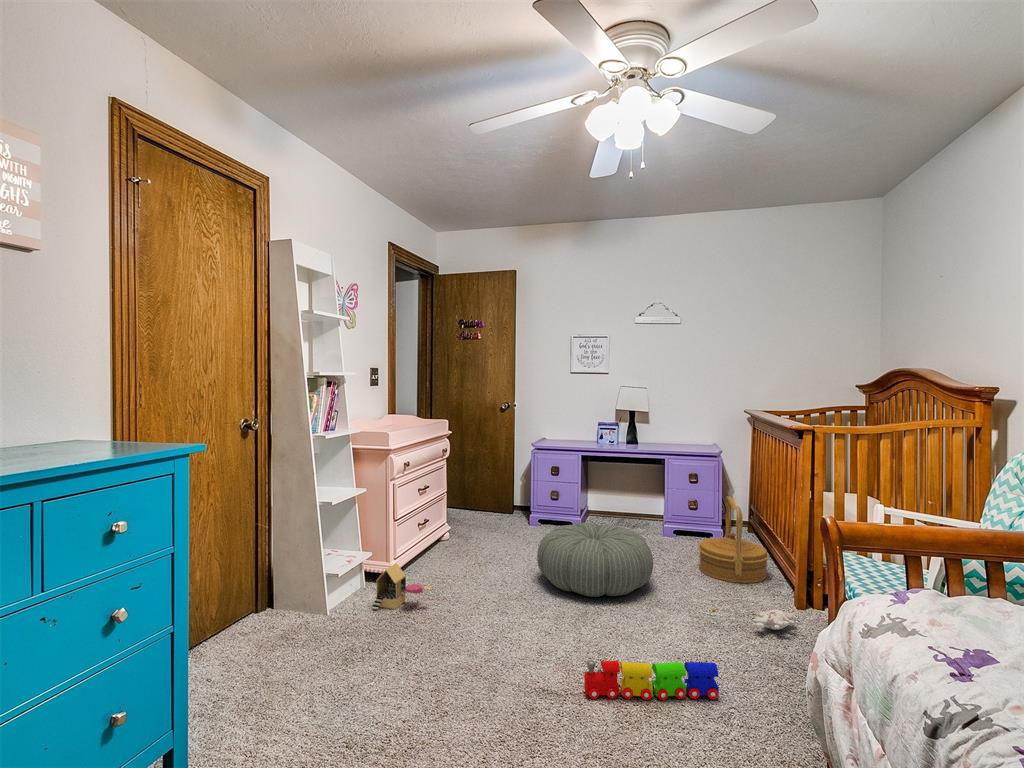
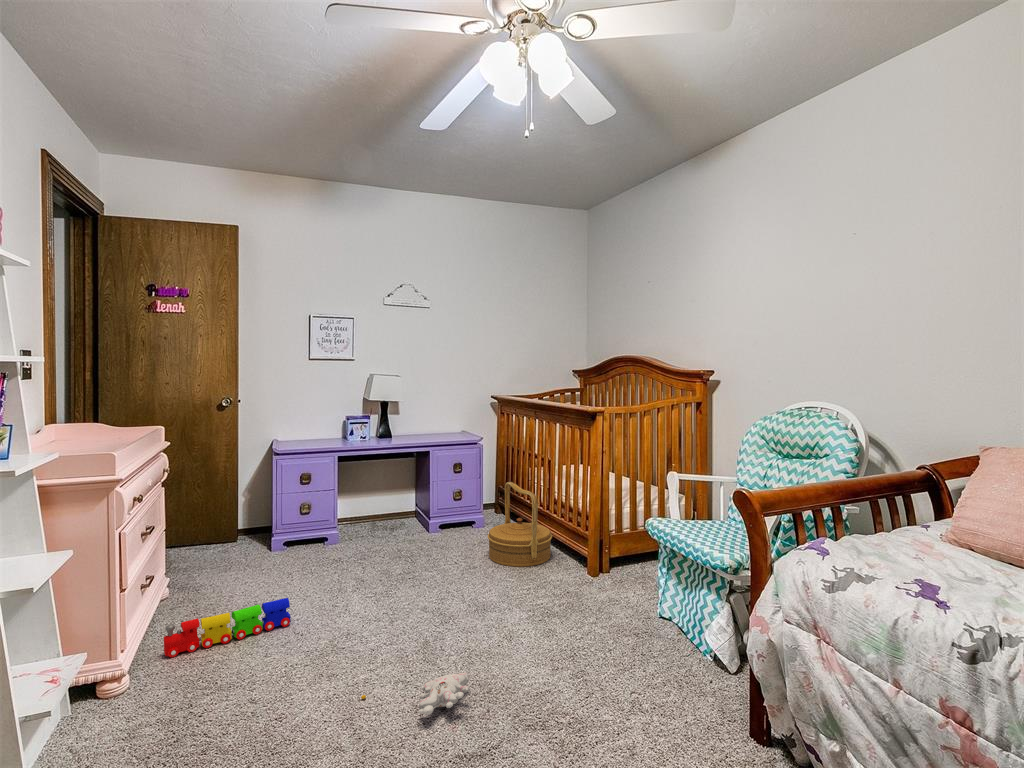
pouf: present [537,523,653,597] -> none [336,532,470,622]
toy house: present [372,563,432,609] -> none [119,654,221,738]
plush toy: present [712,608,796,630] -> present [361,672,470,715]
toy train: present [584,660,719,700] -> present [164,598,291,657]

